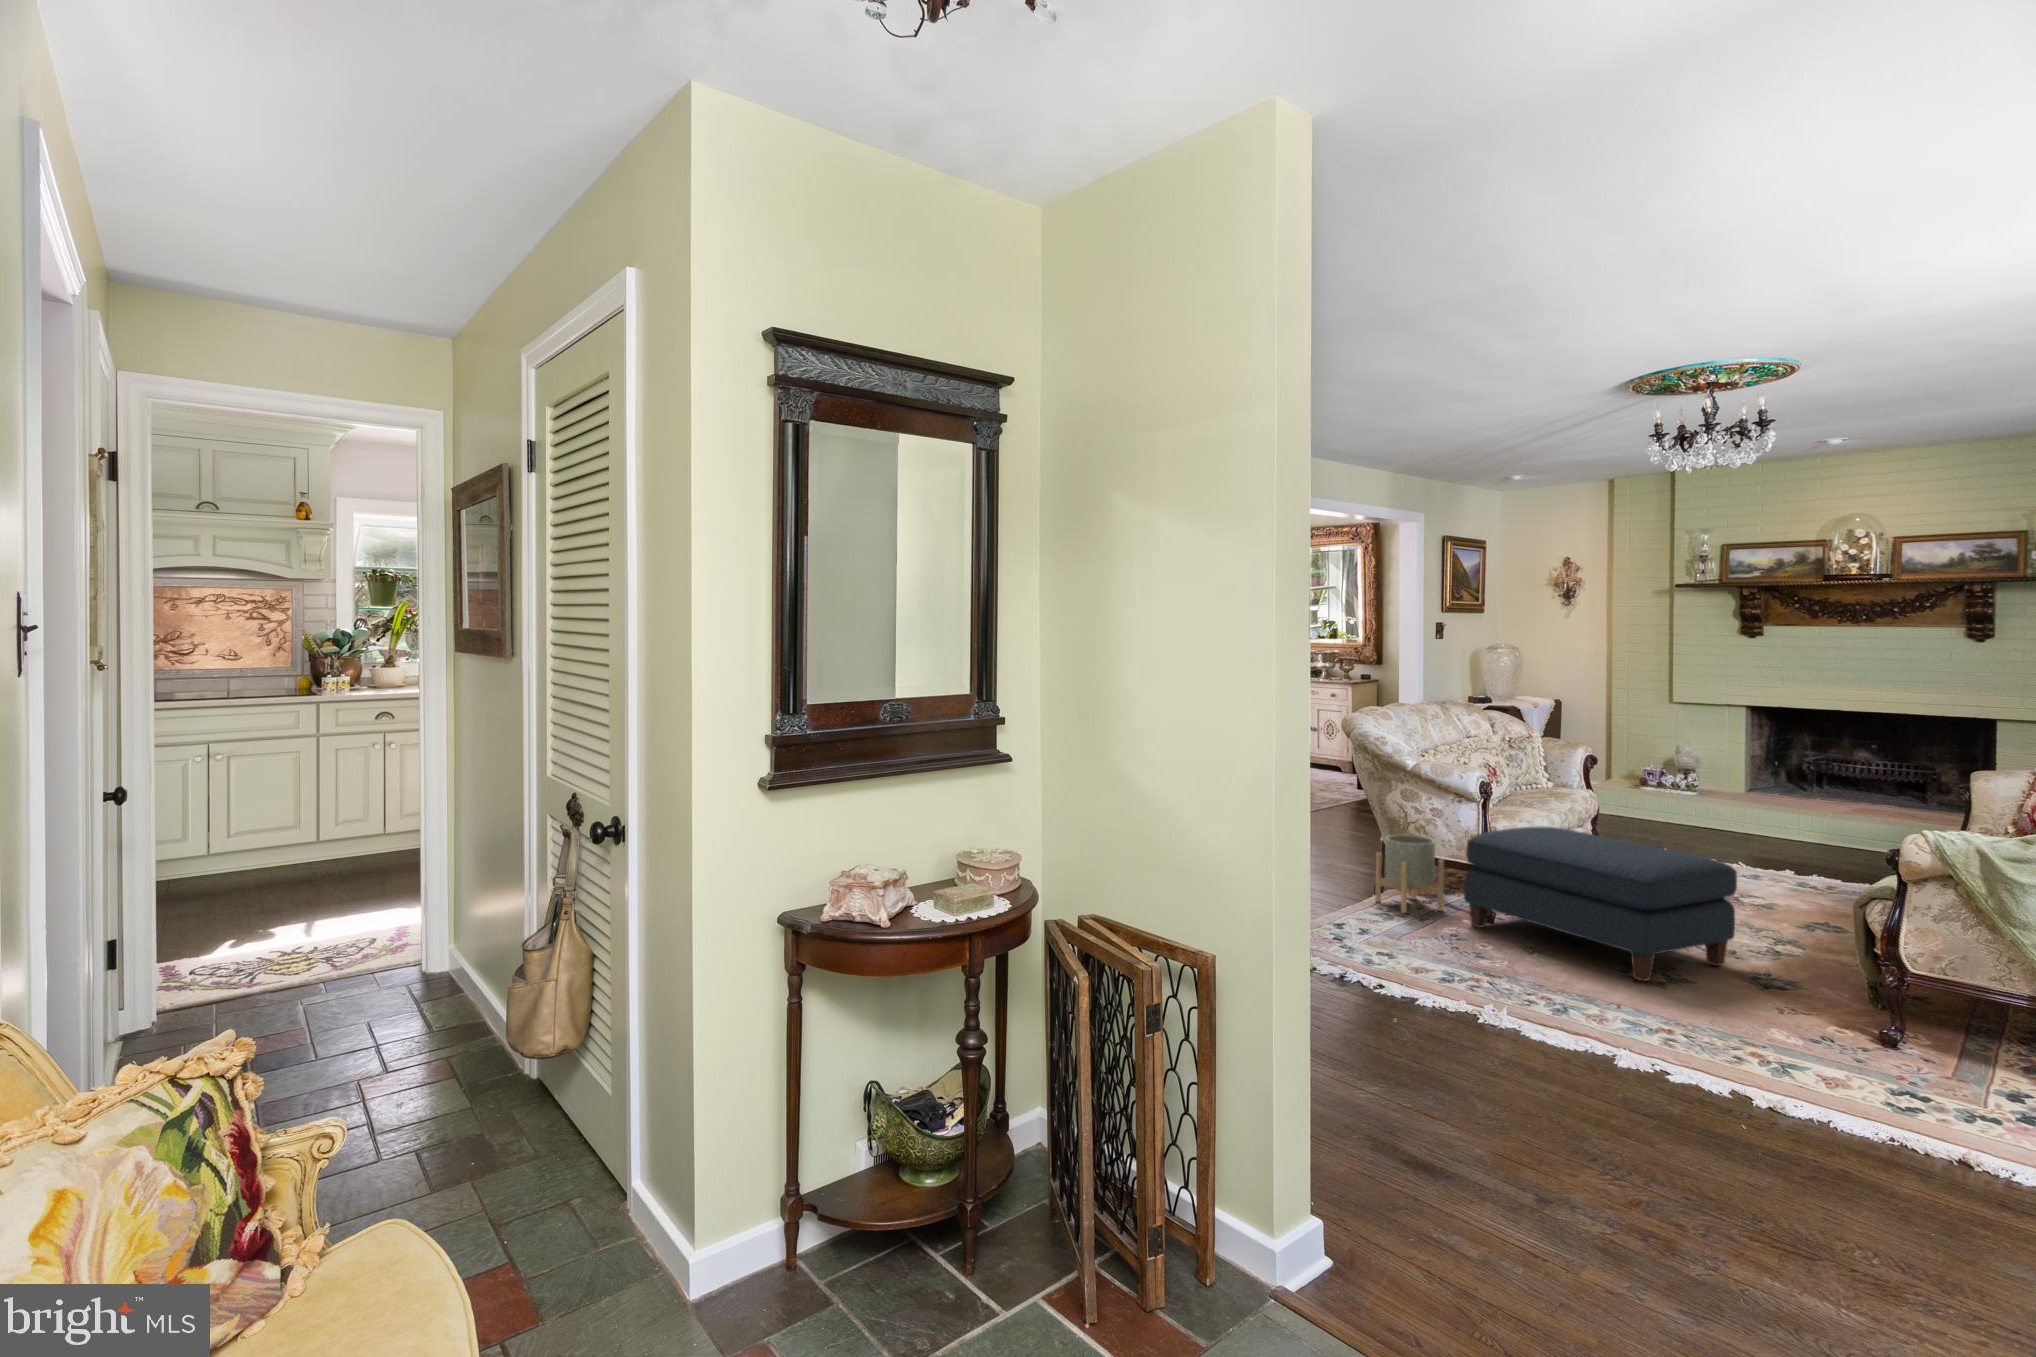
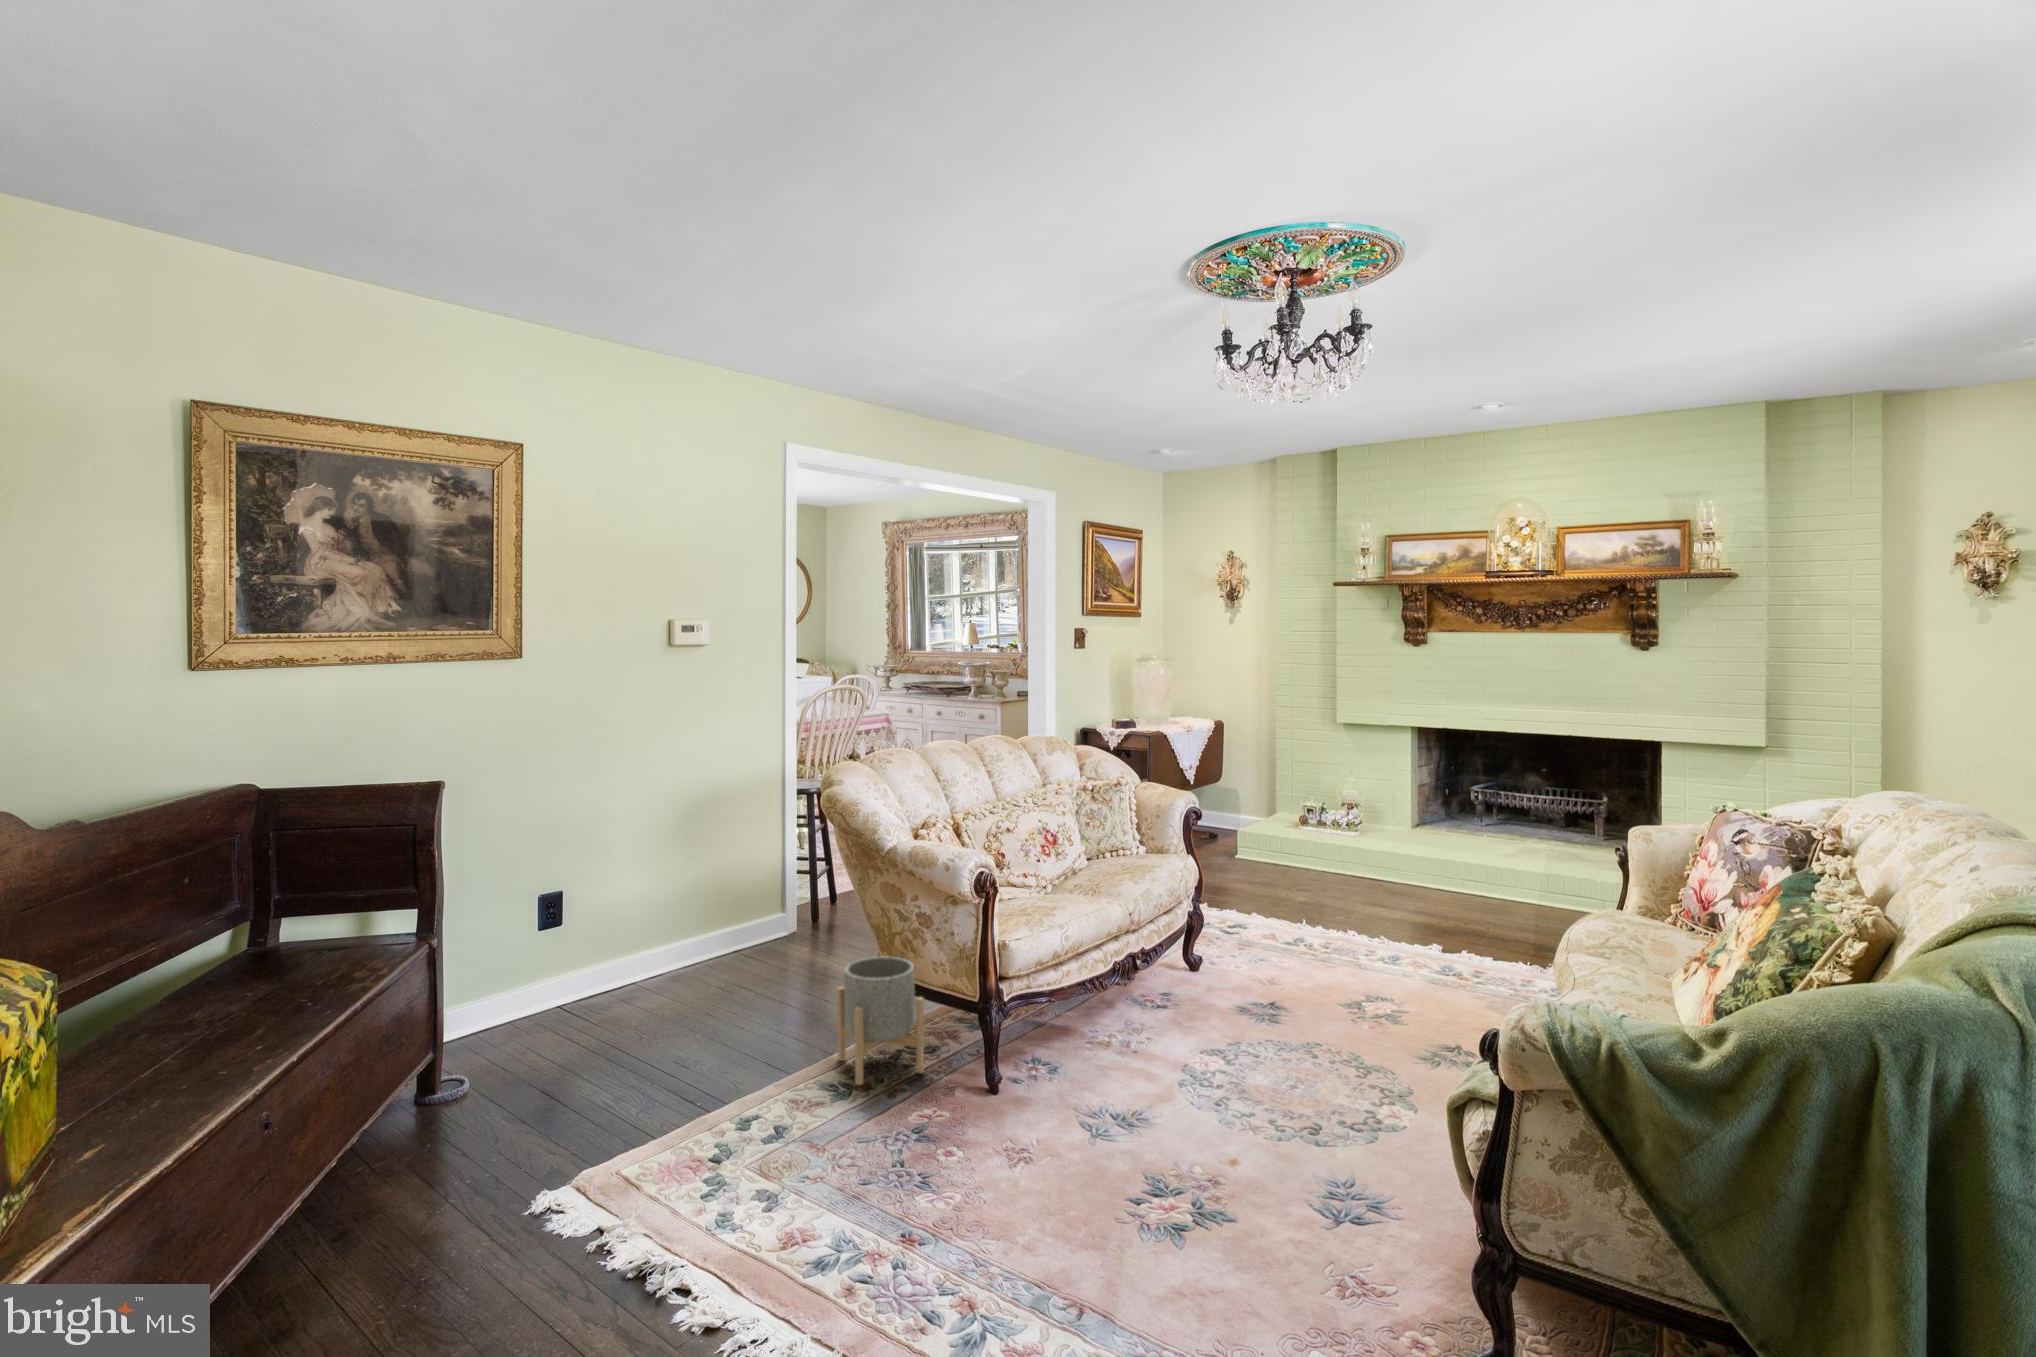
ottoman: present [1464,826,1737,981] -> none [932,942,1275,1237]

